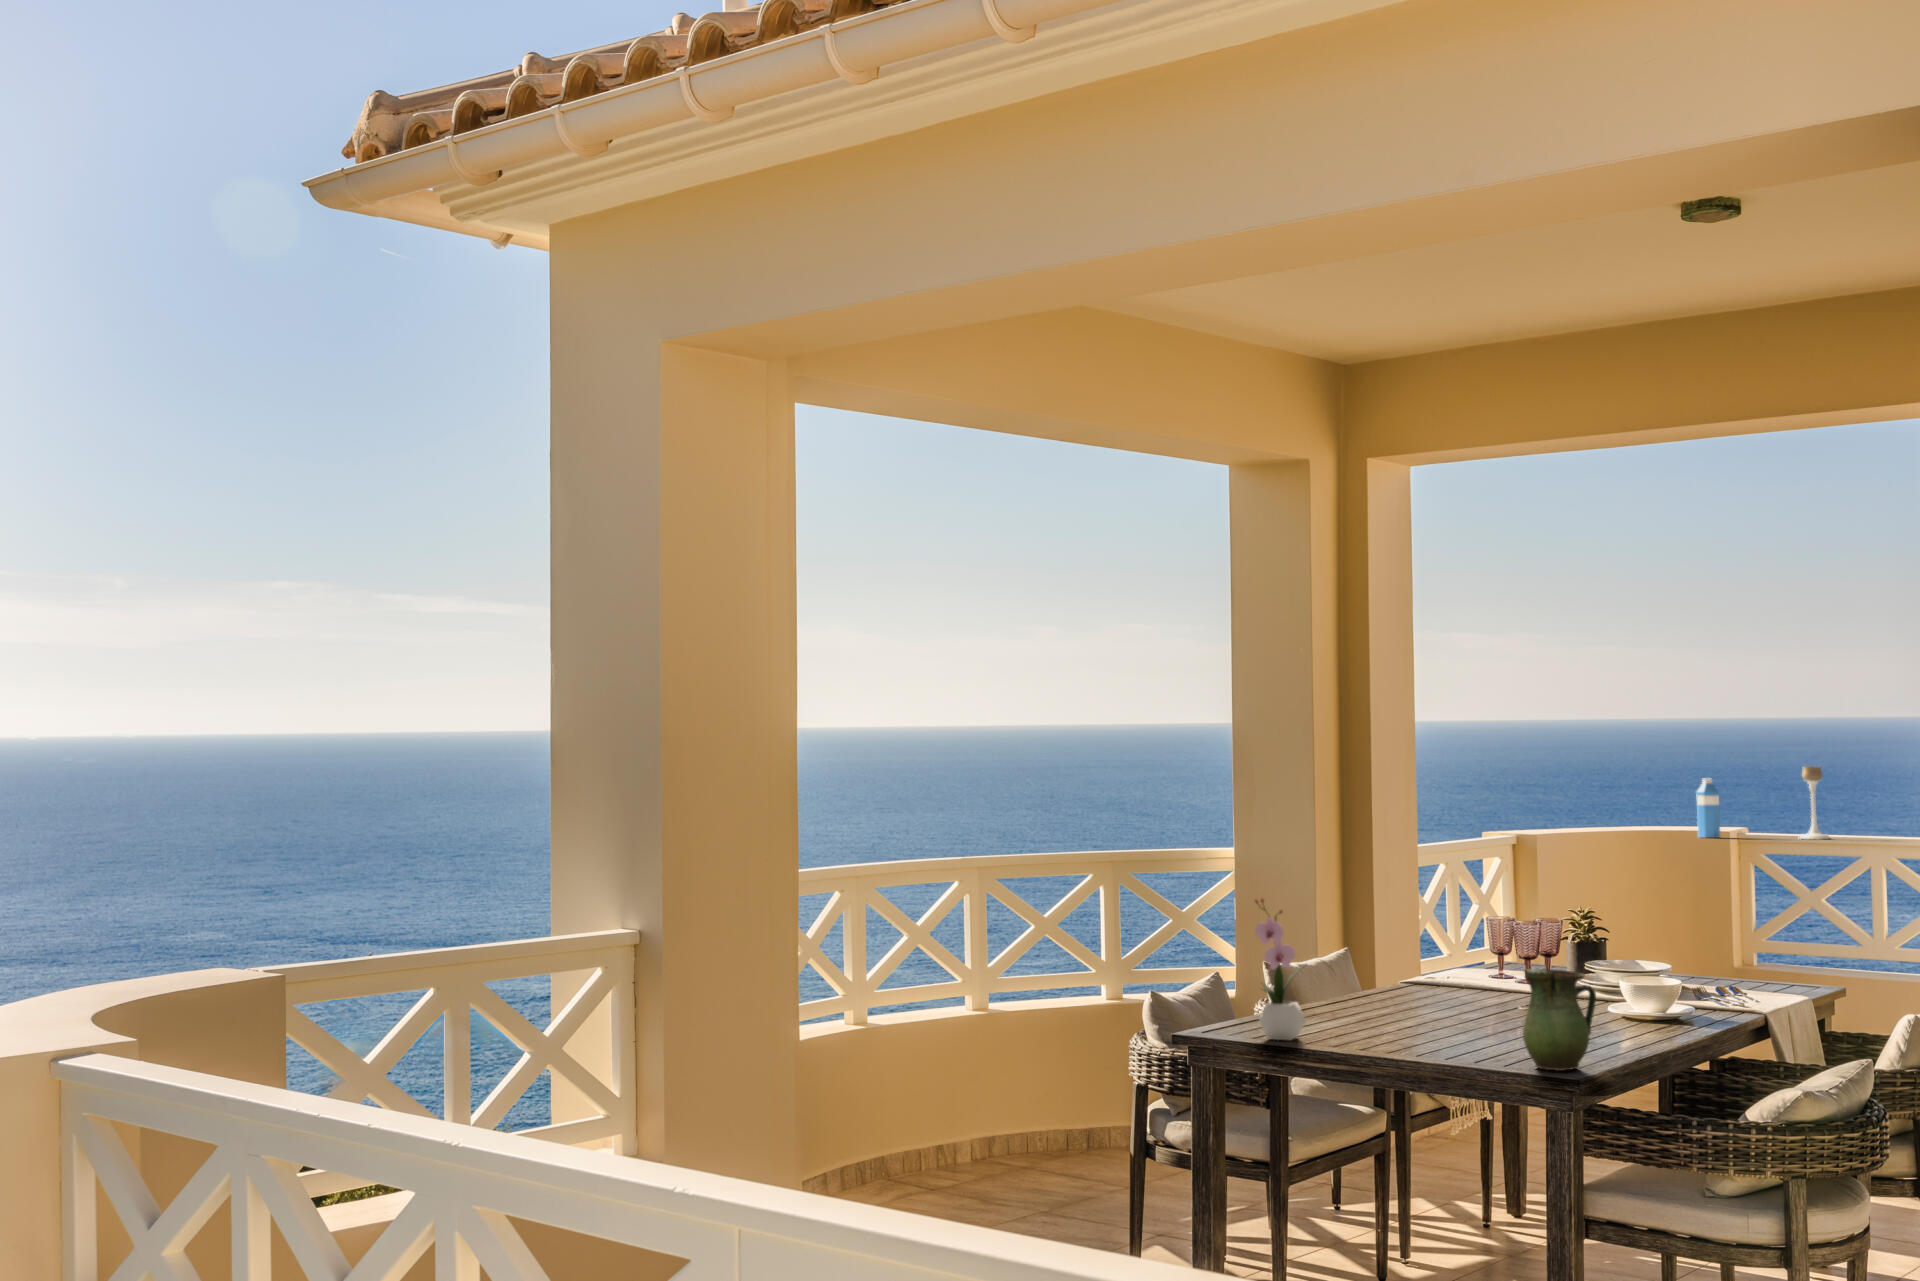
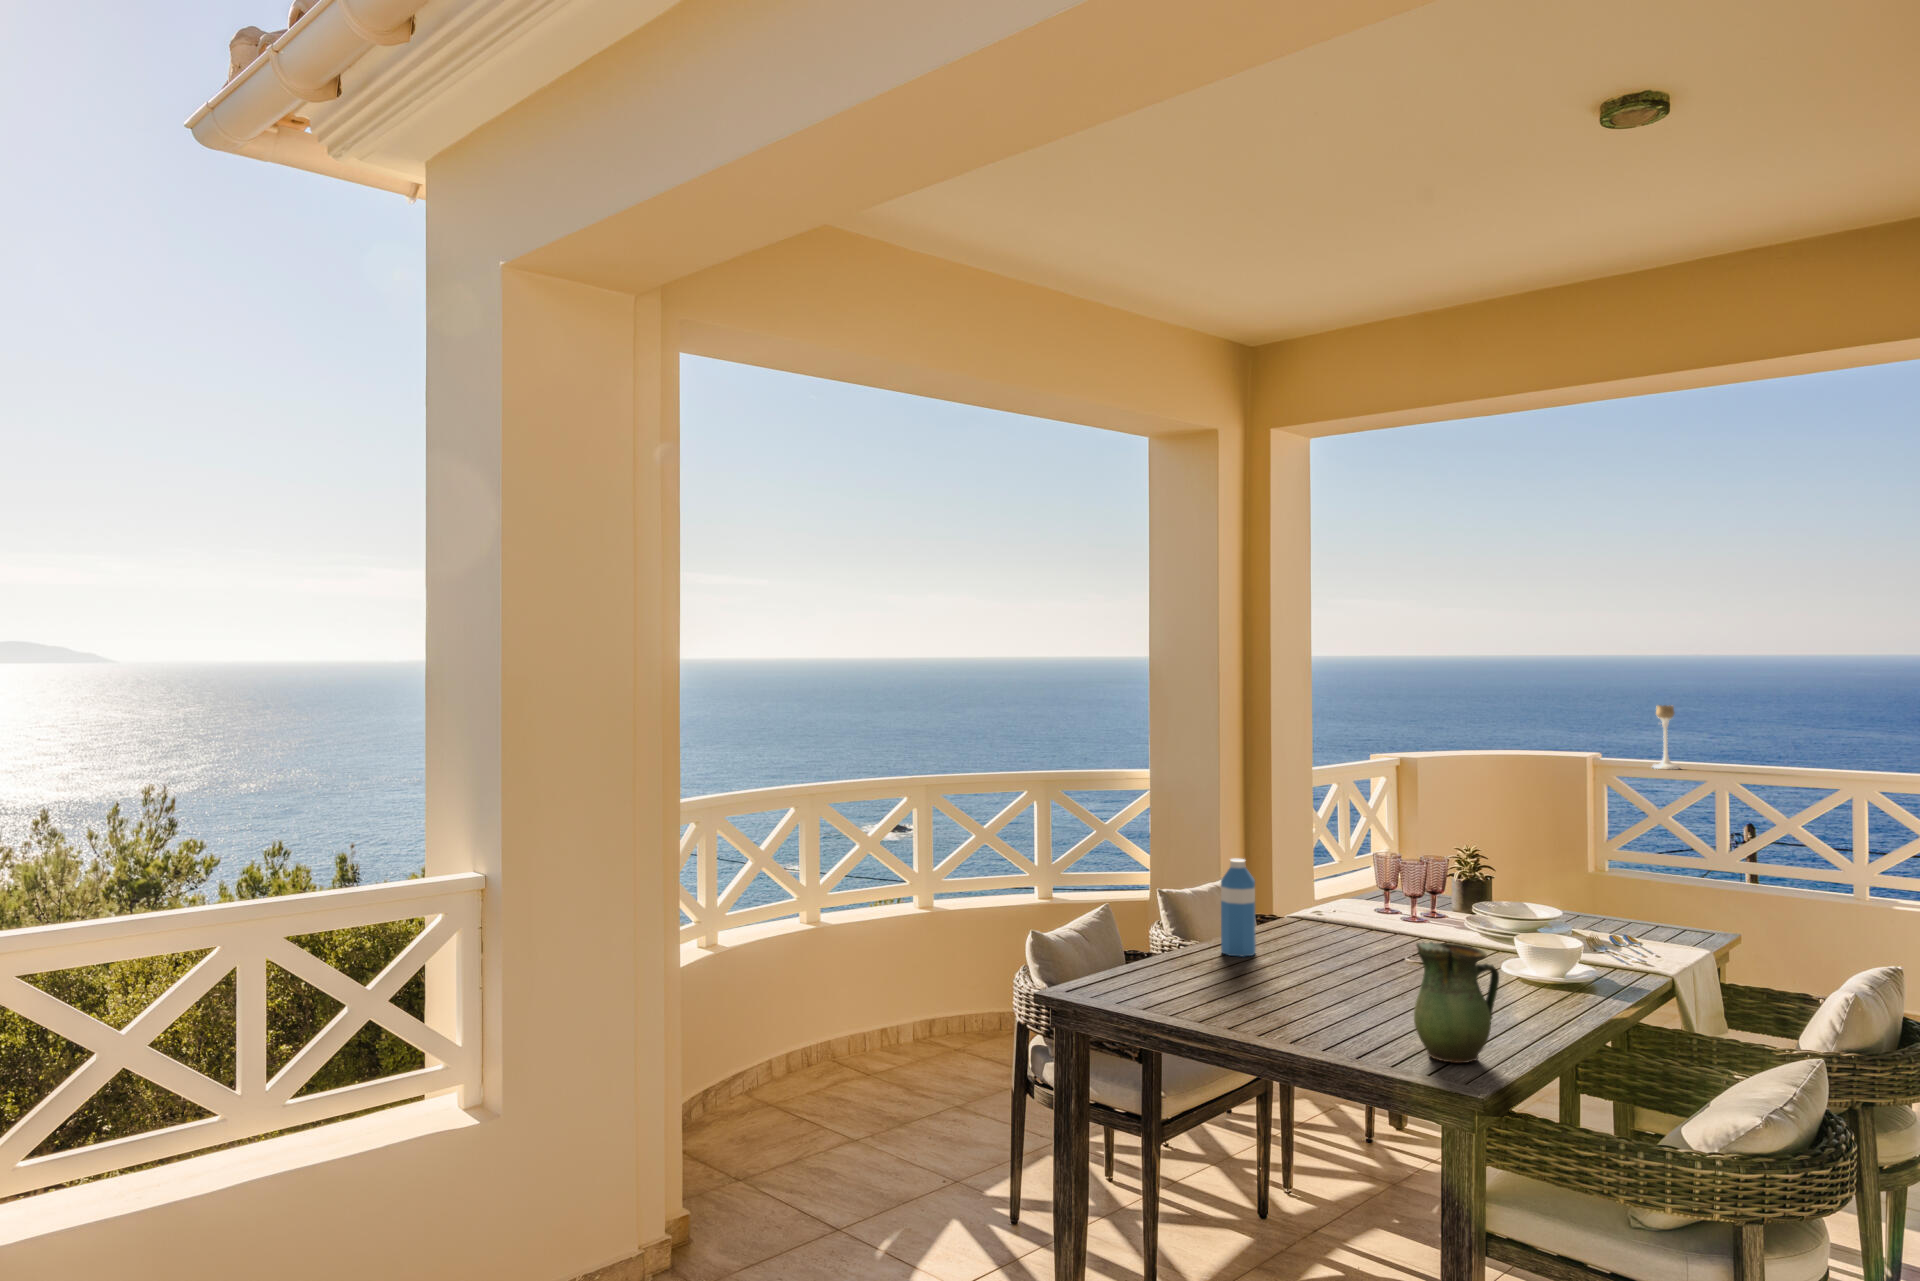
water bottle: present [1697,778,1720,838] -> present [1221,859,1256,957]
flower arrangement: present [1255,899,1305,1040] -> none [1126,846,1183,997]

